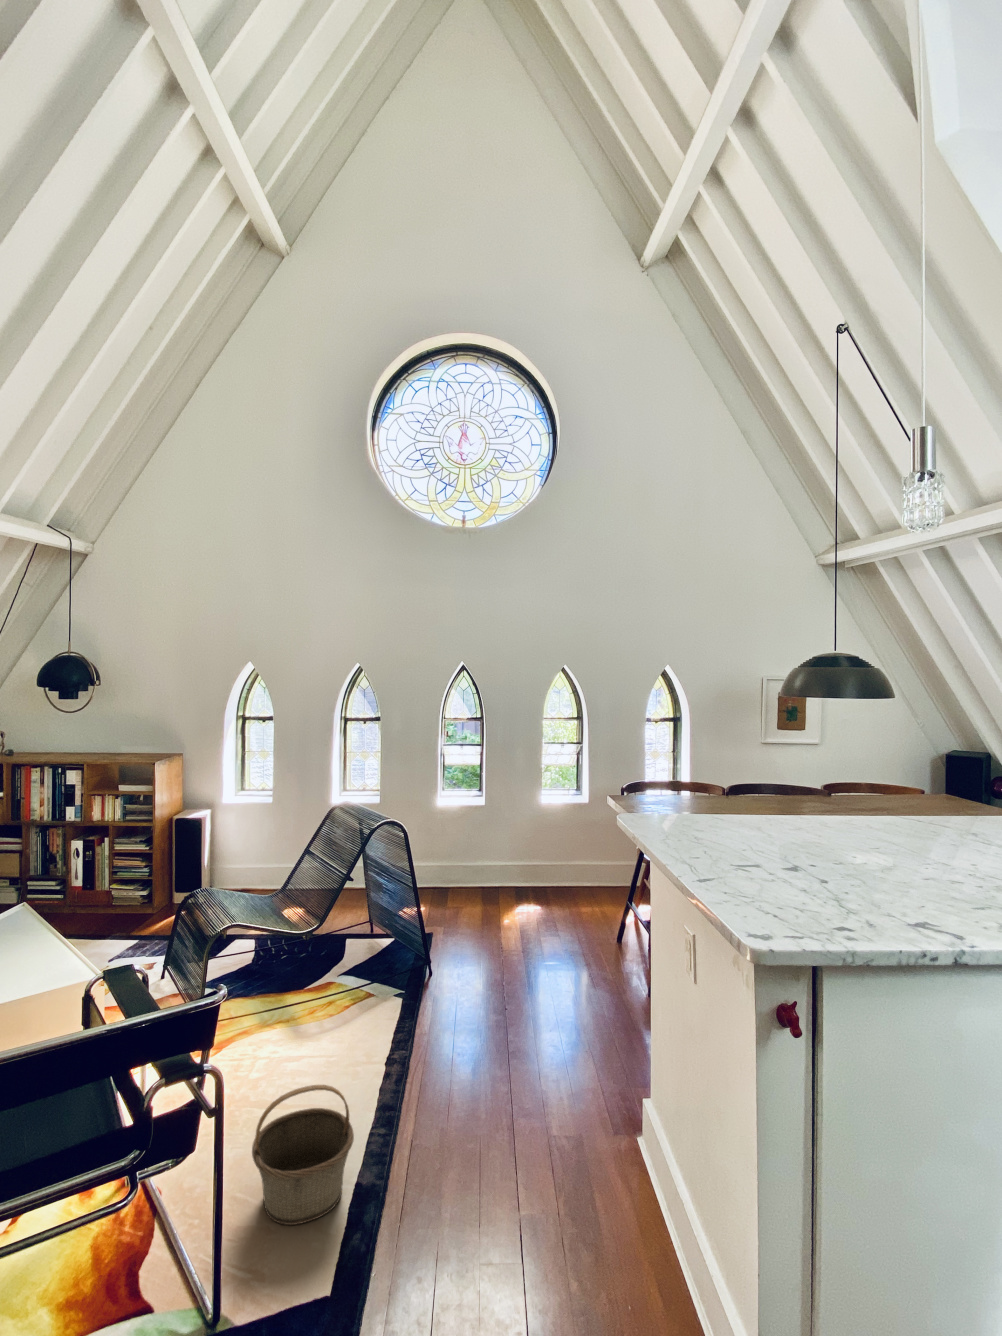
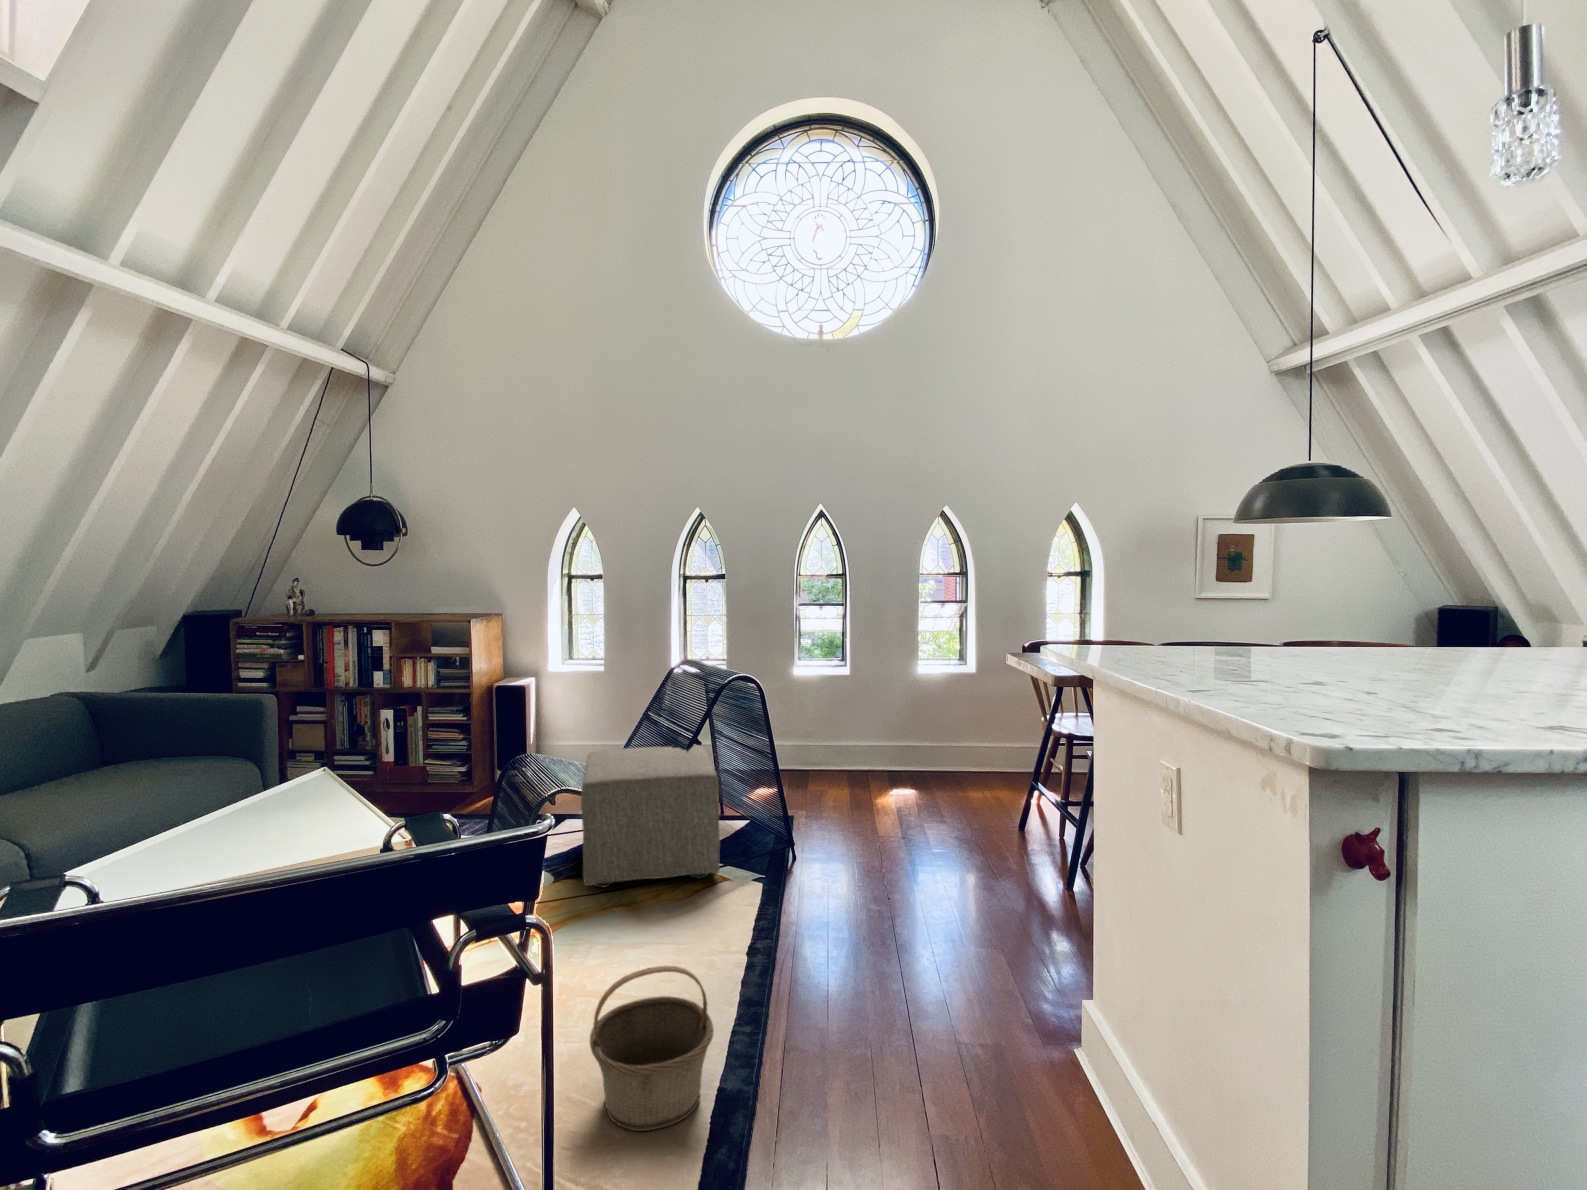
ottoman: none [250,875,368,1003] -> present [581,745,720,888]

